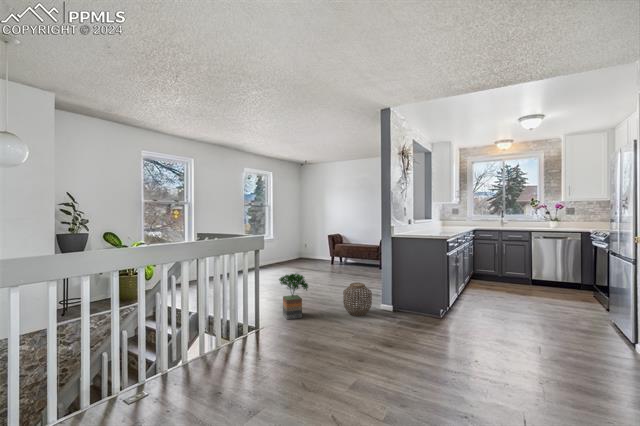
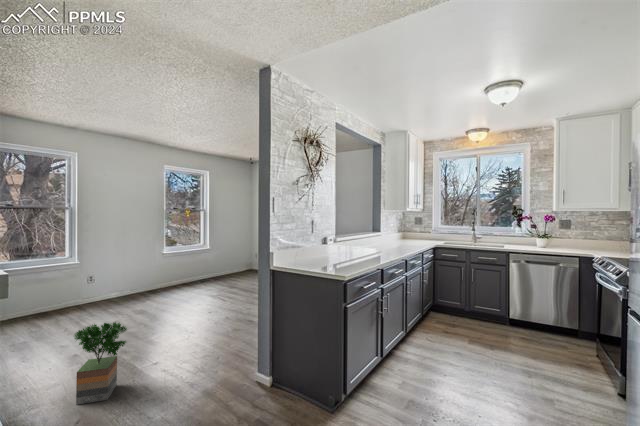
woven basket: present [343,283,372,316] -> none [182,339,232,399]

